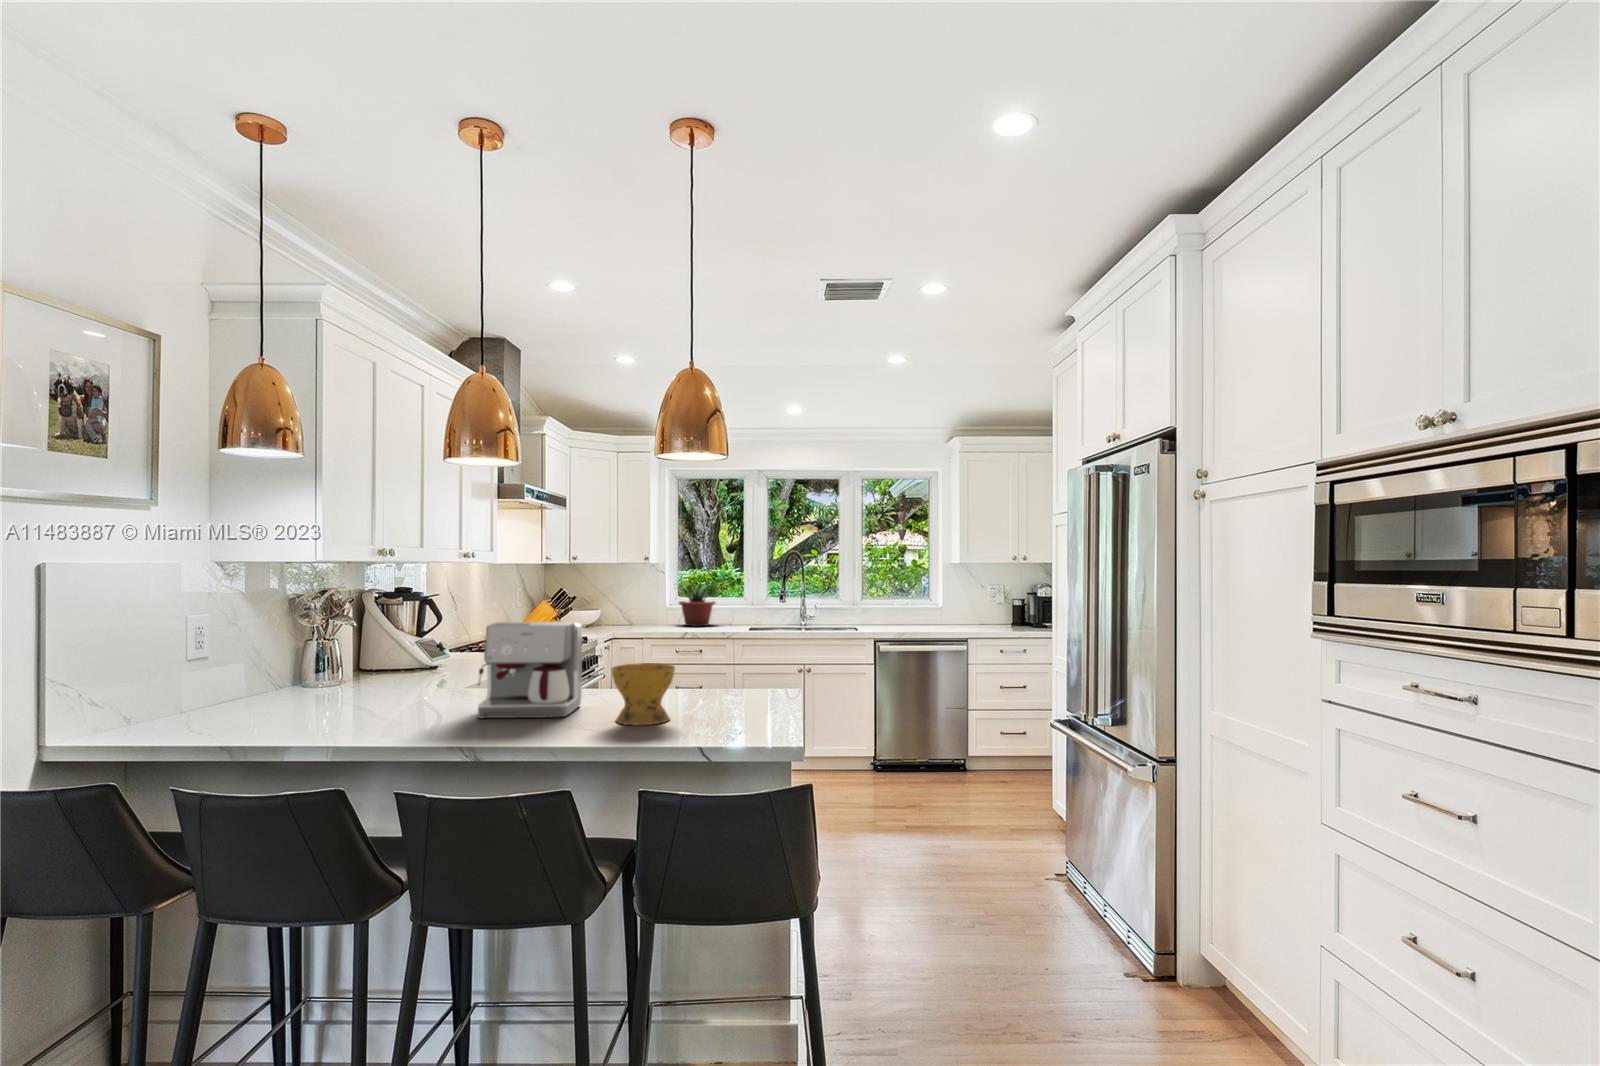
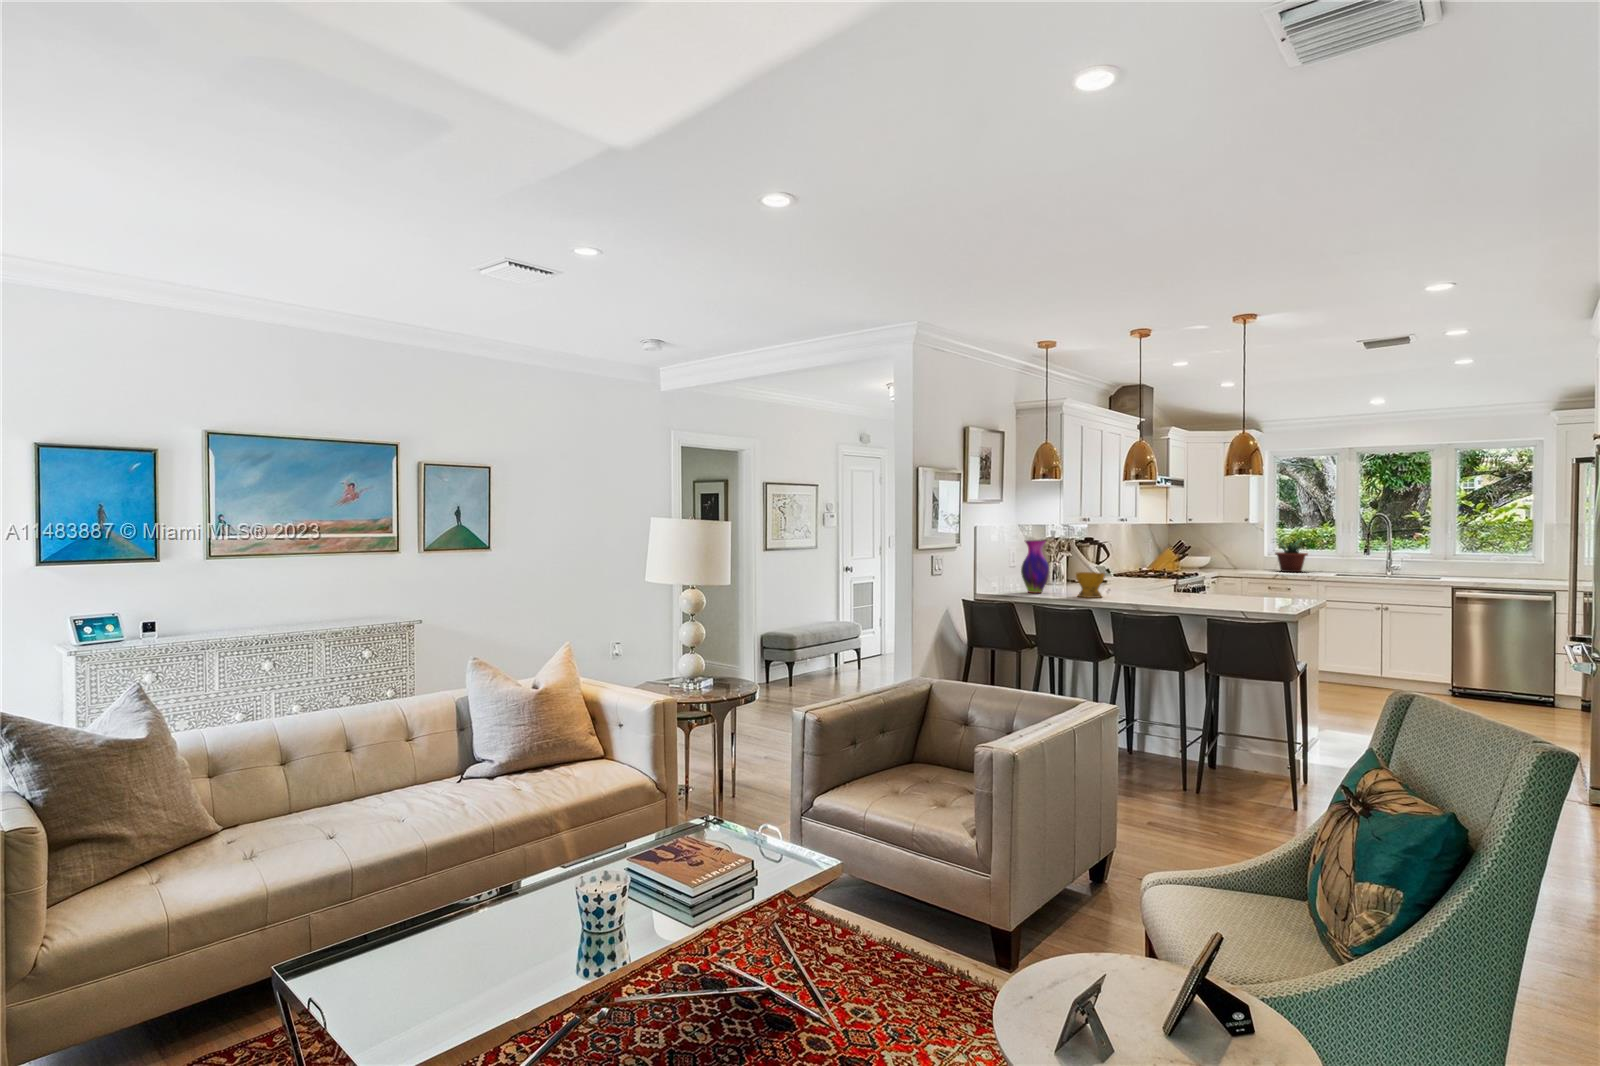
vase: none [191,597,273,728] -> present [1021,540,1049,593]
coffee maker: present [478,622,582,719] -> none [1136,555,1188,600]
bowl: present [612,663,675,725] -> present [1076,572,1105,598]

